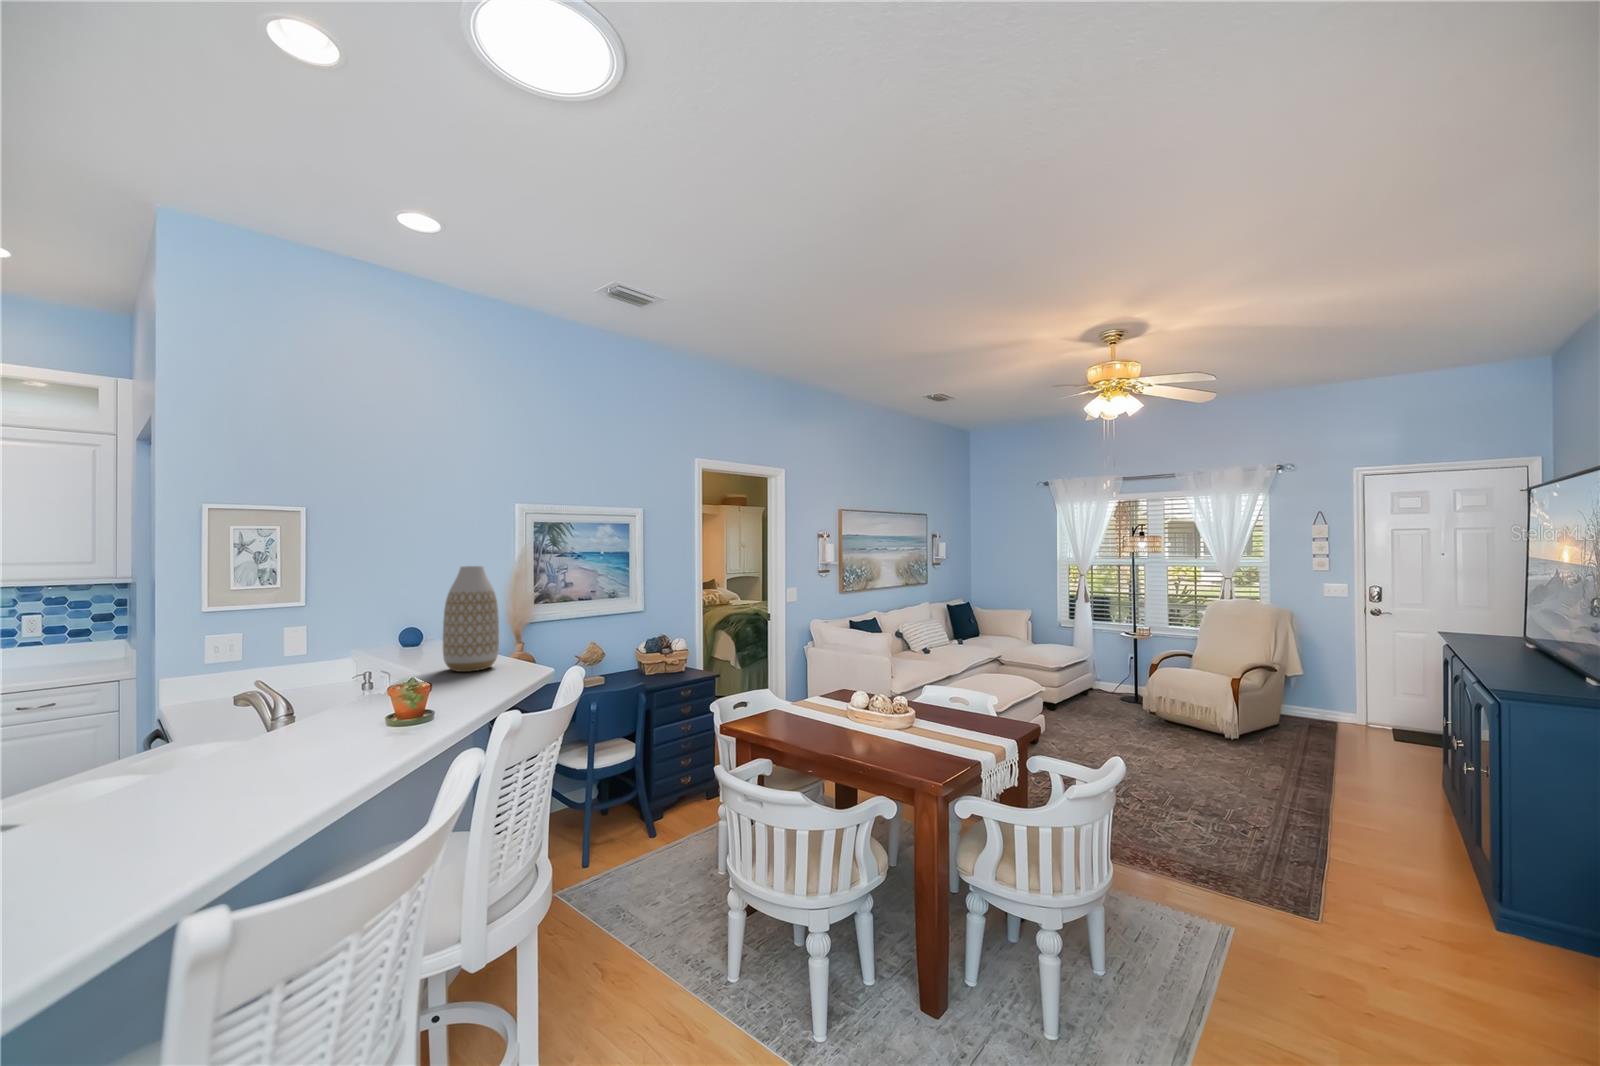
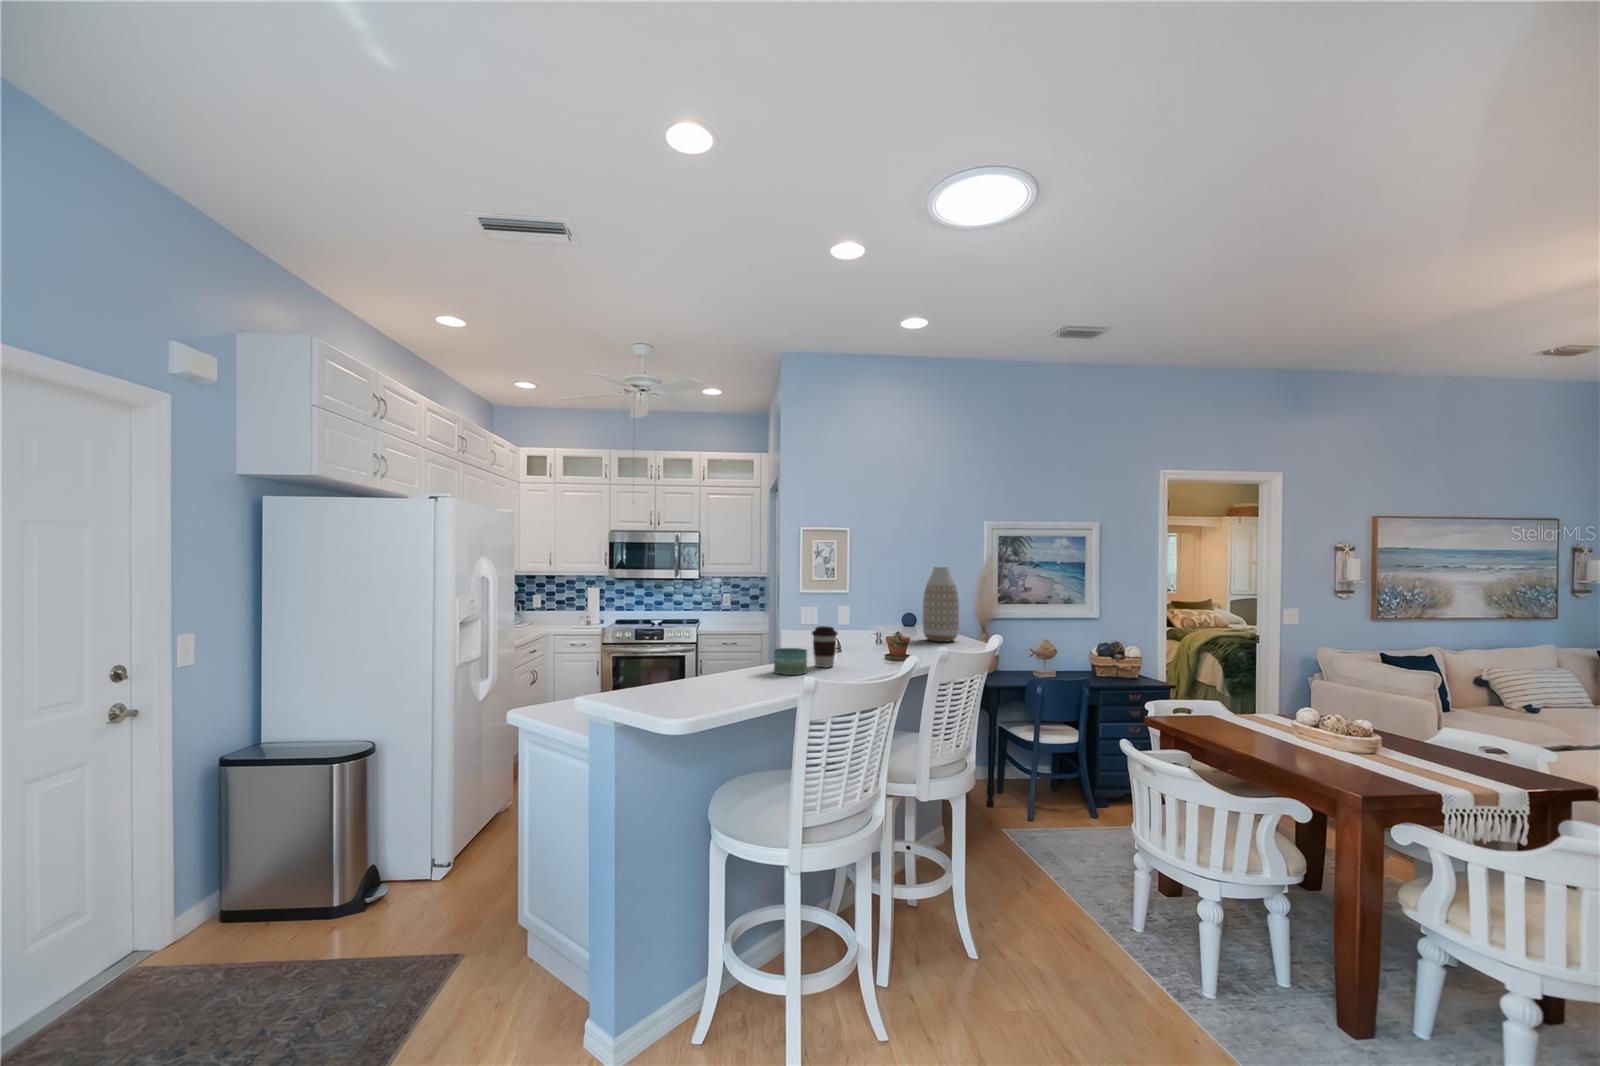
coffee cup: none [228,697,293,783] -> present [812,626,838,667]
candle: none [112,760,214,836] -> present [774,648,807,675]

